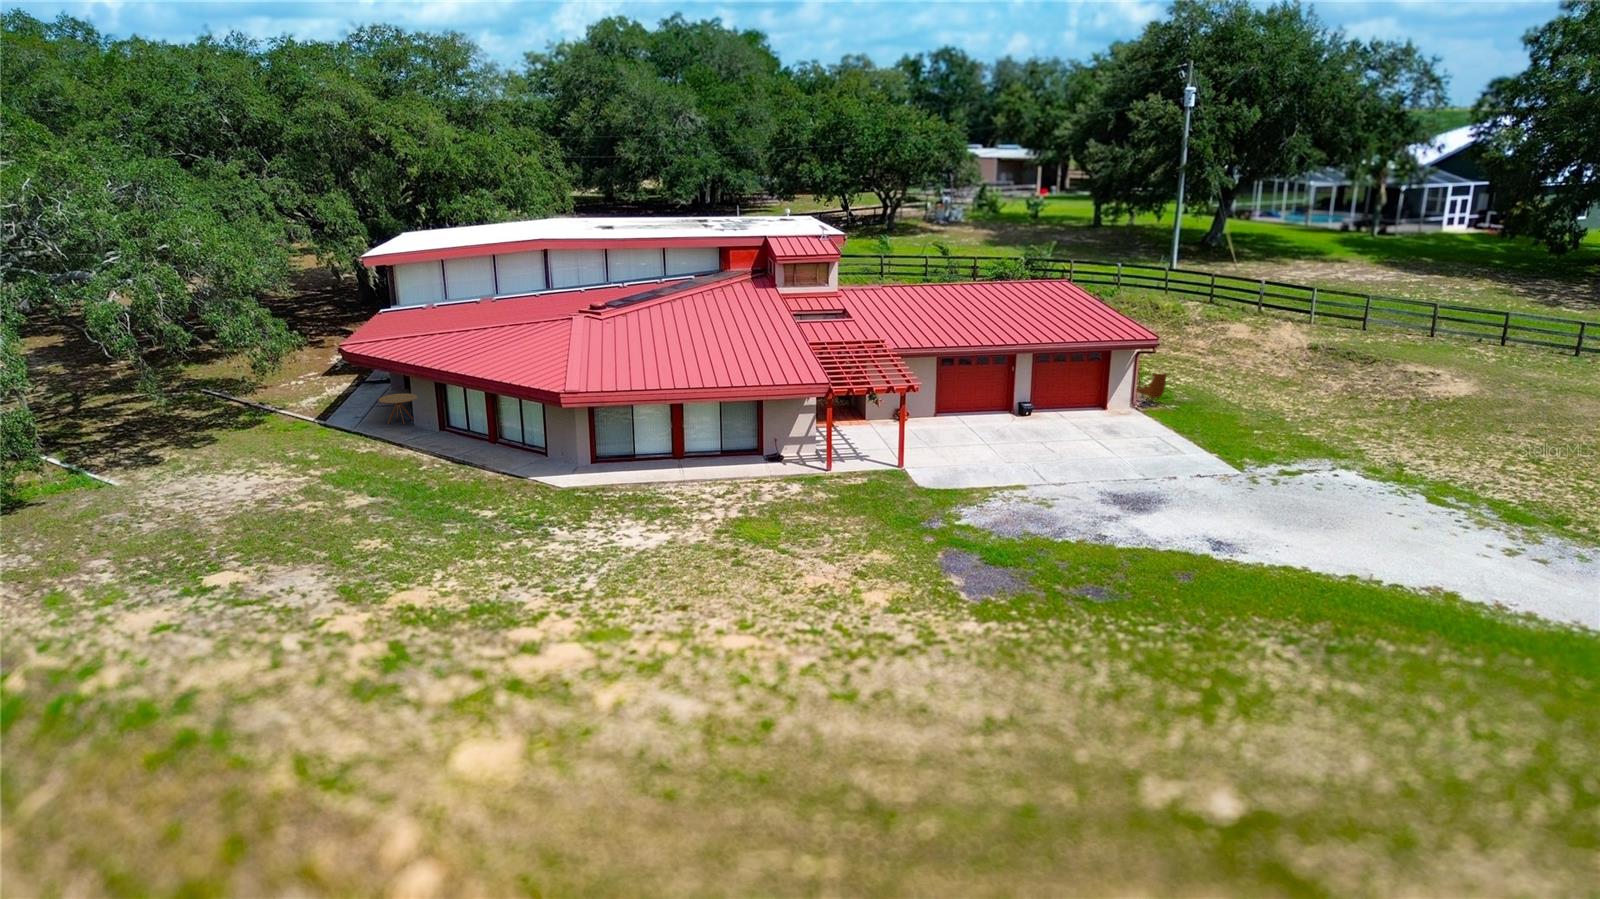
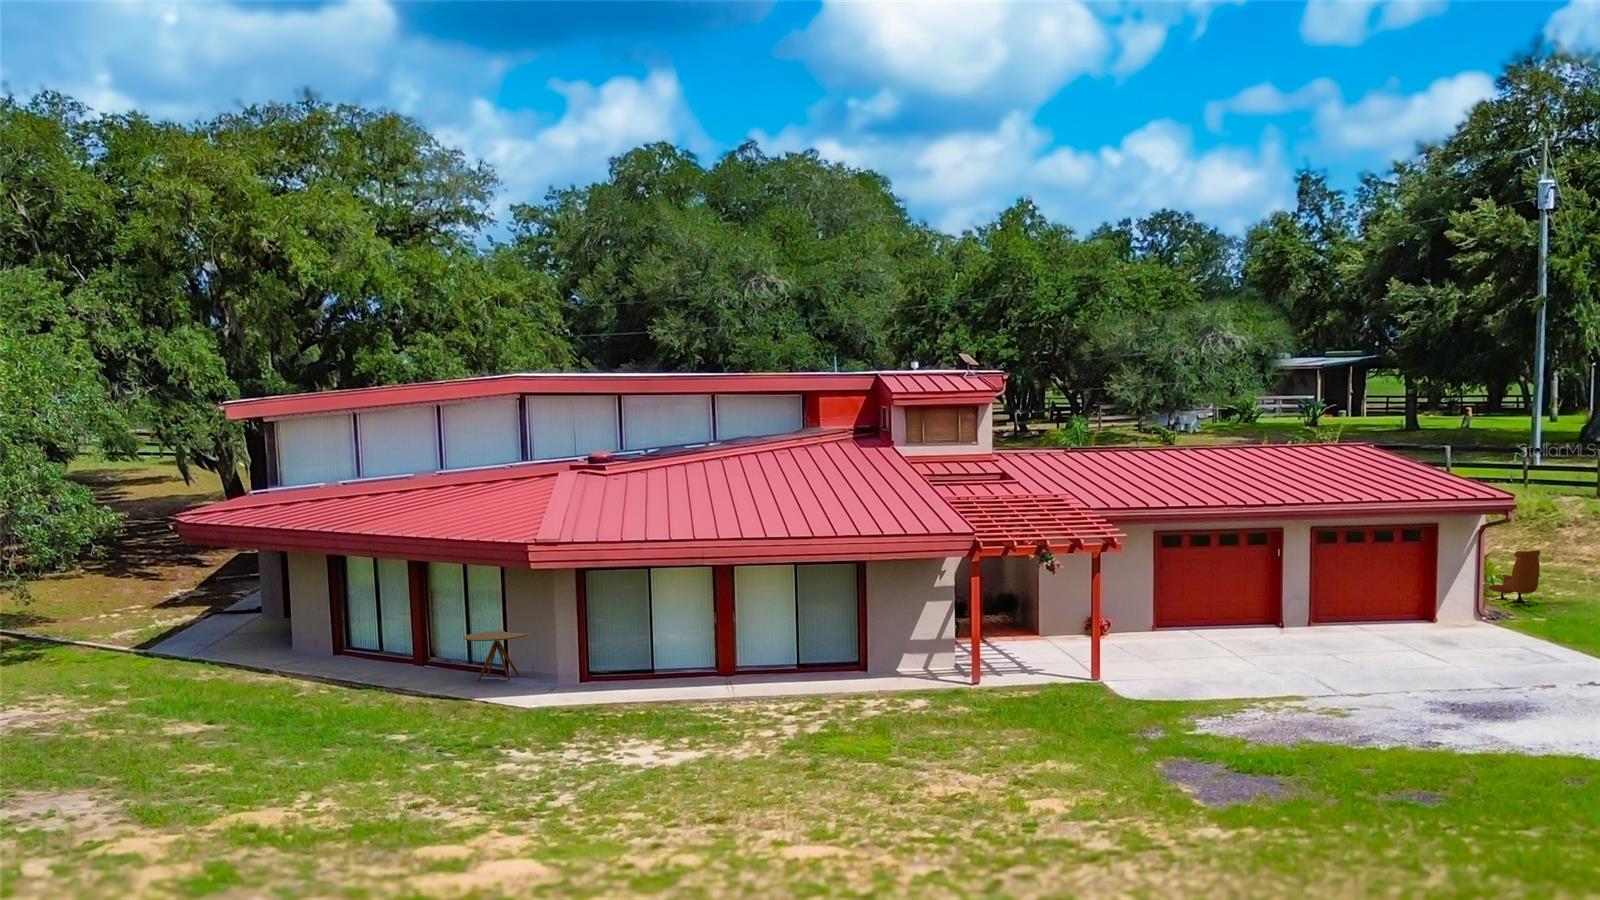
round table: present [379,394,417,424] -> present [463,630,529,681]

